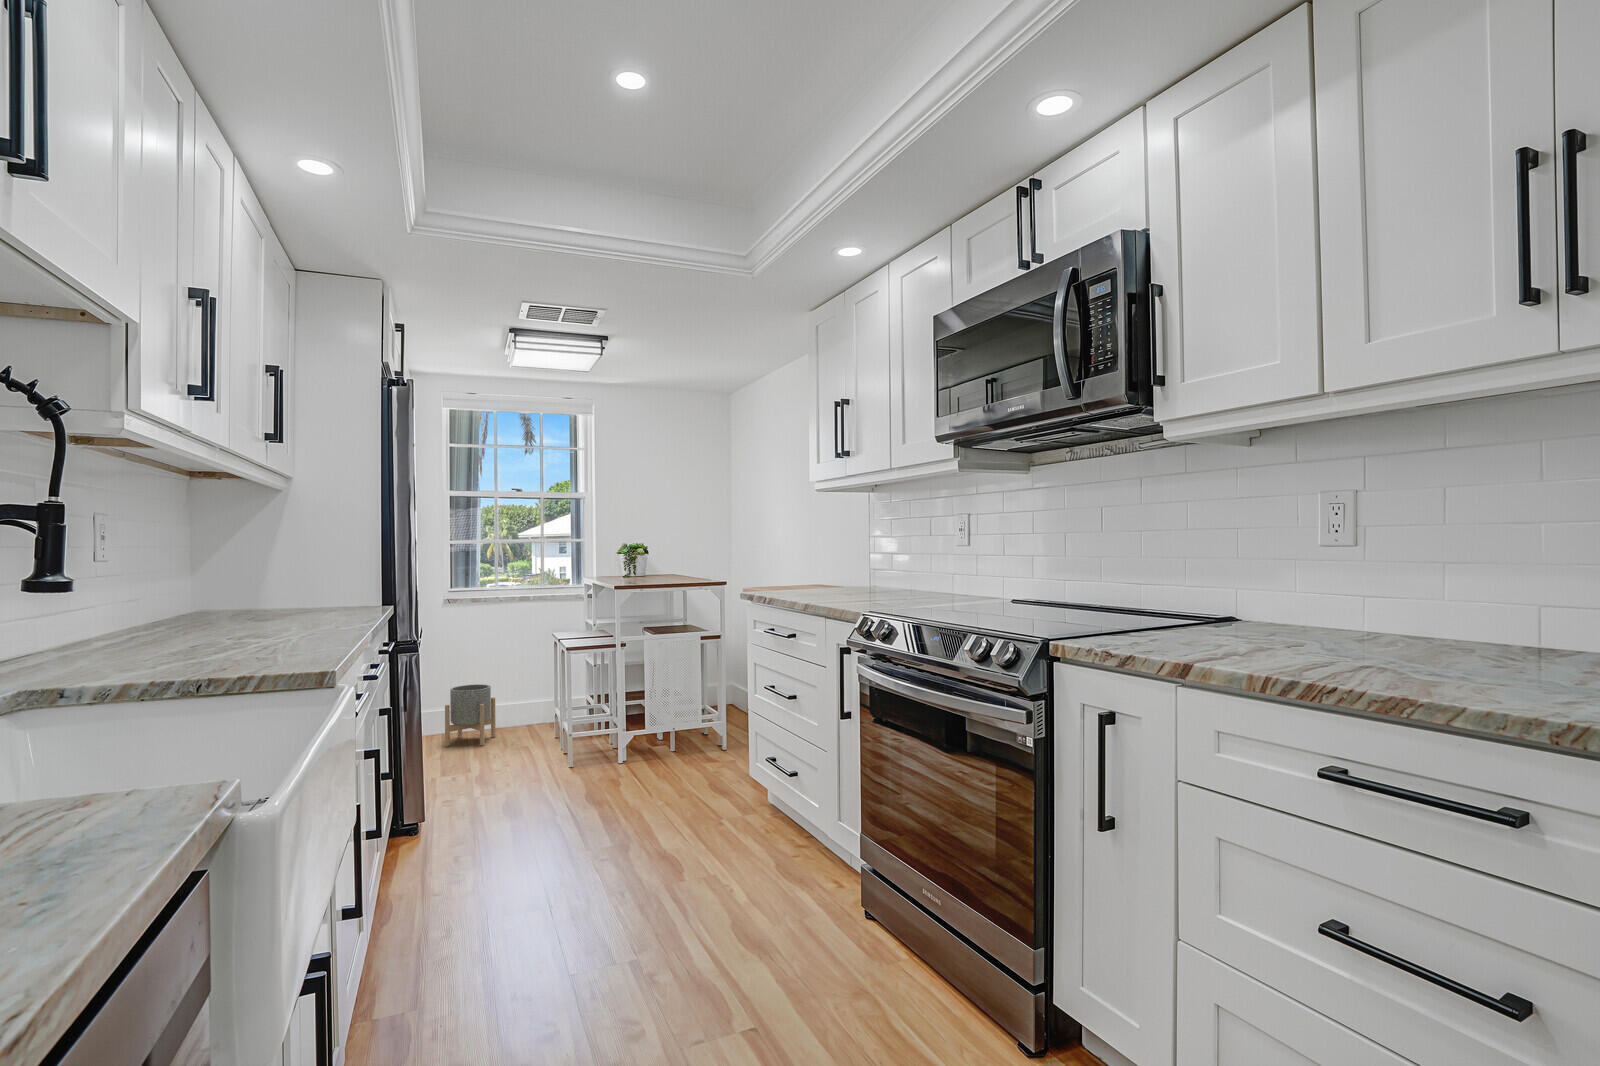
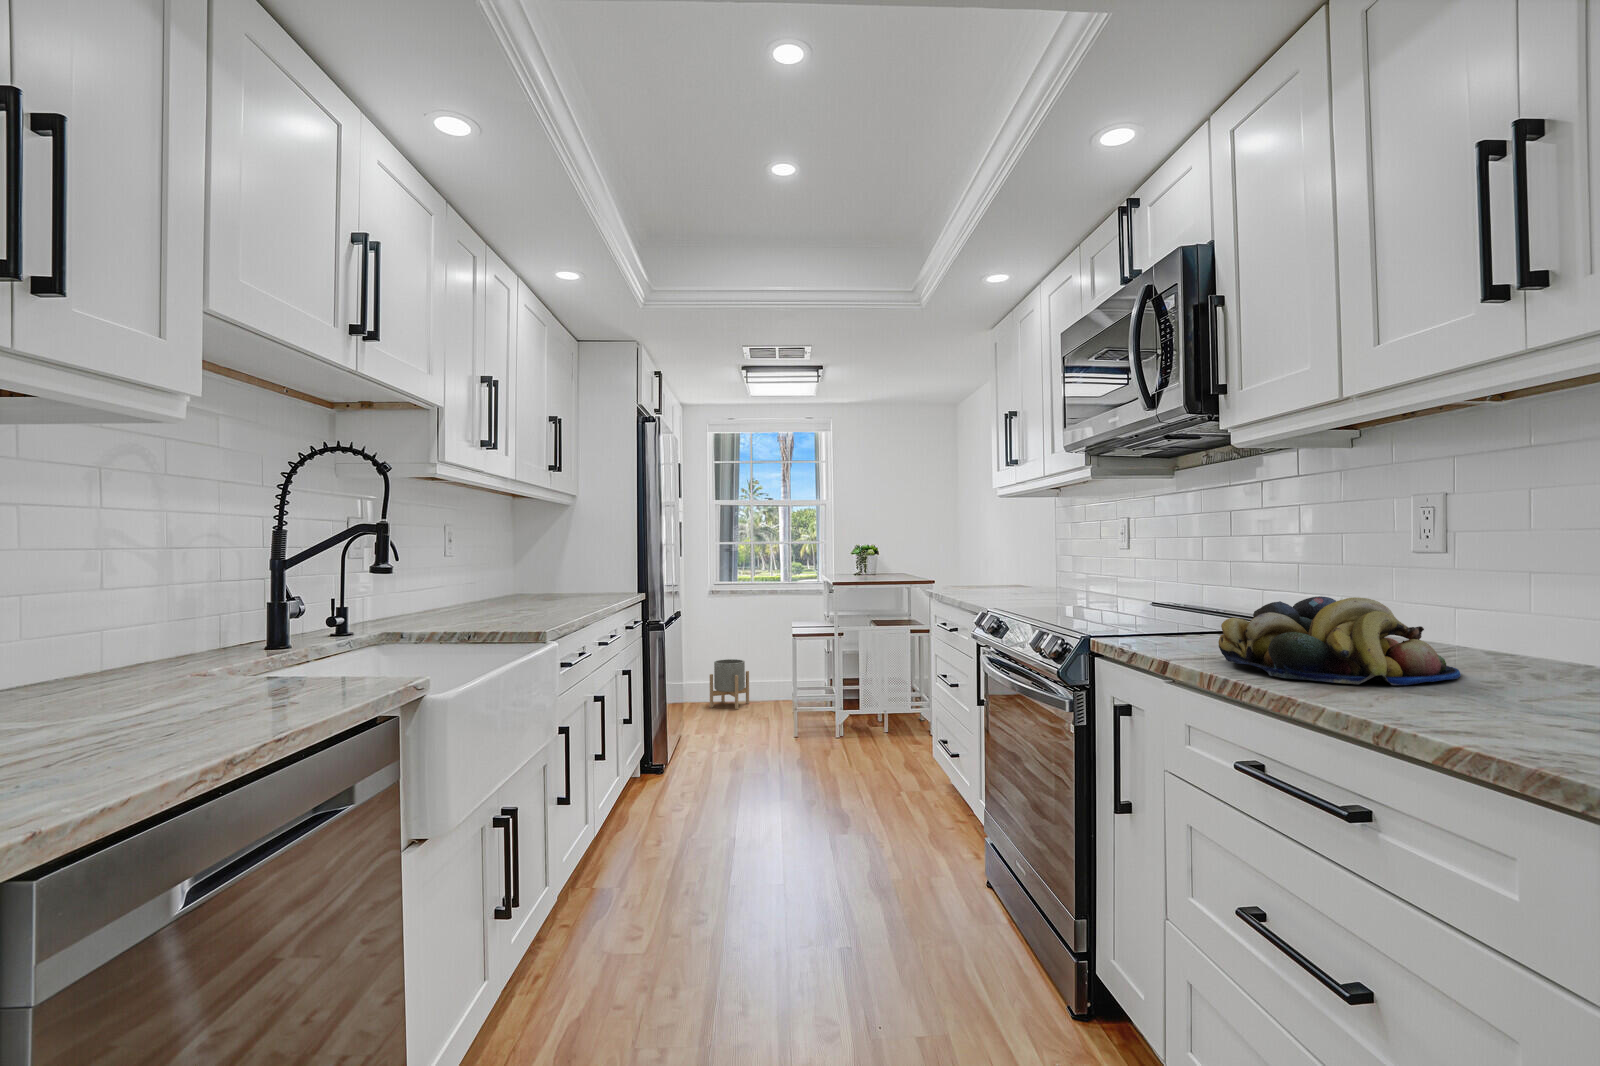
fruit bowl: none [1237,590,1473,678] -> present [1219,596,1461,685]

